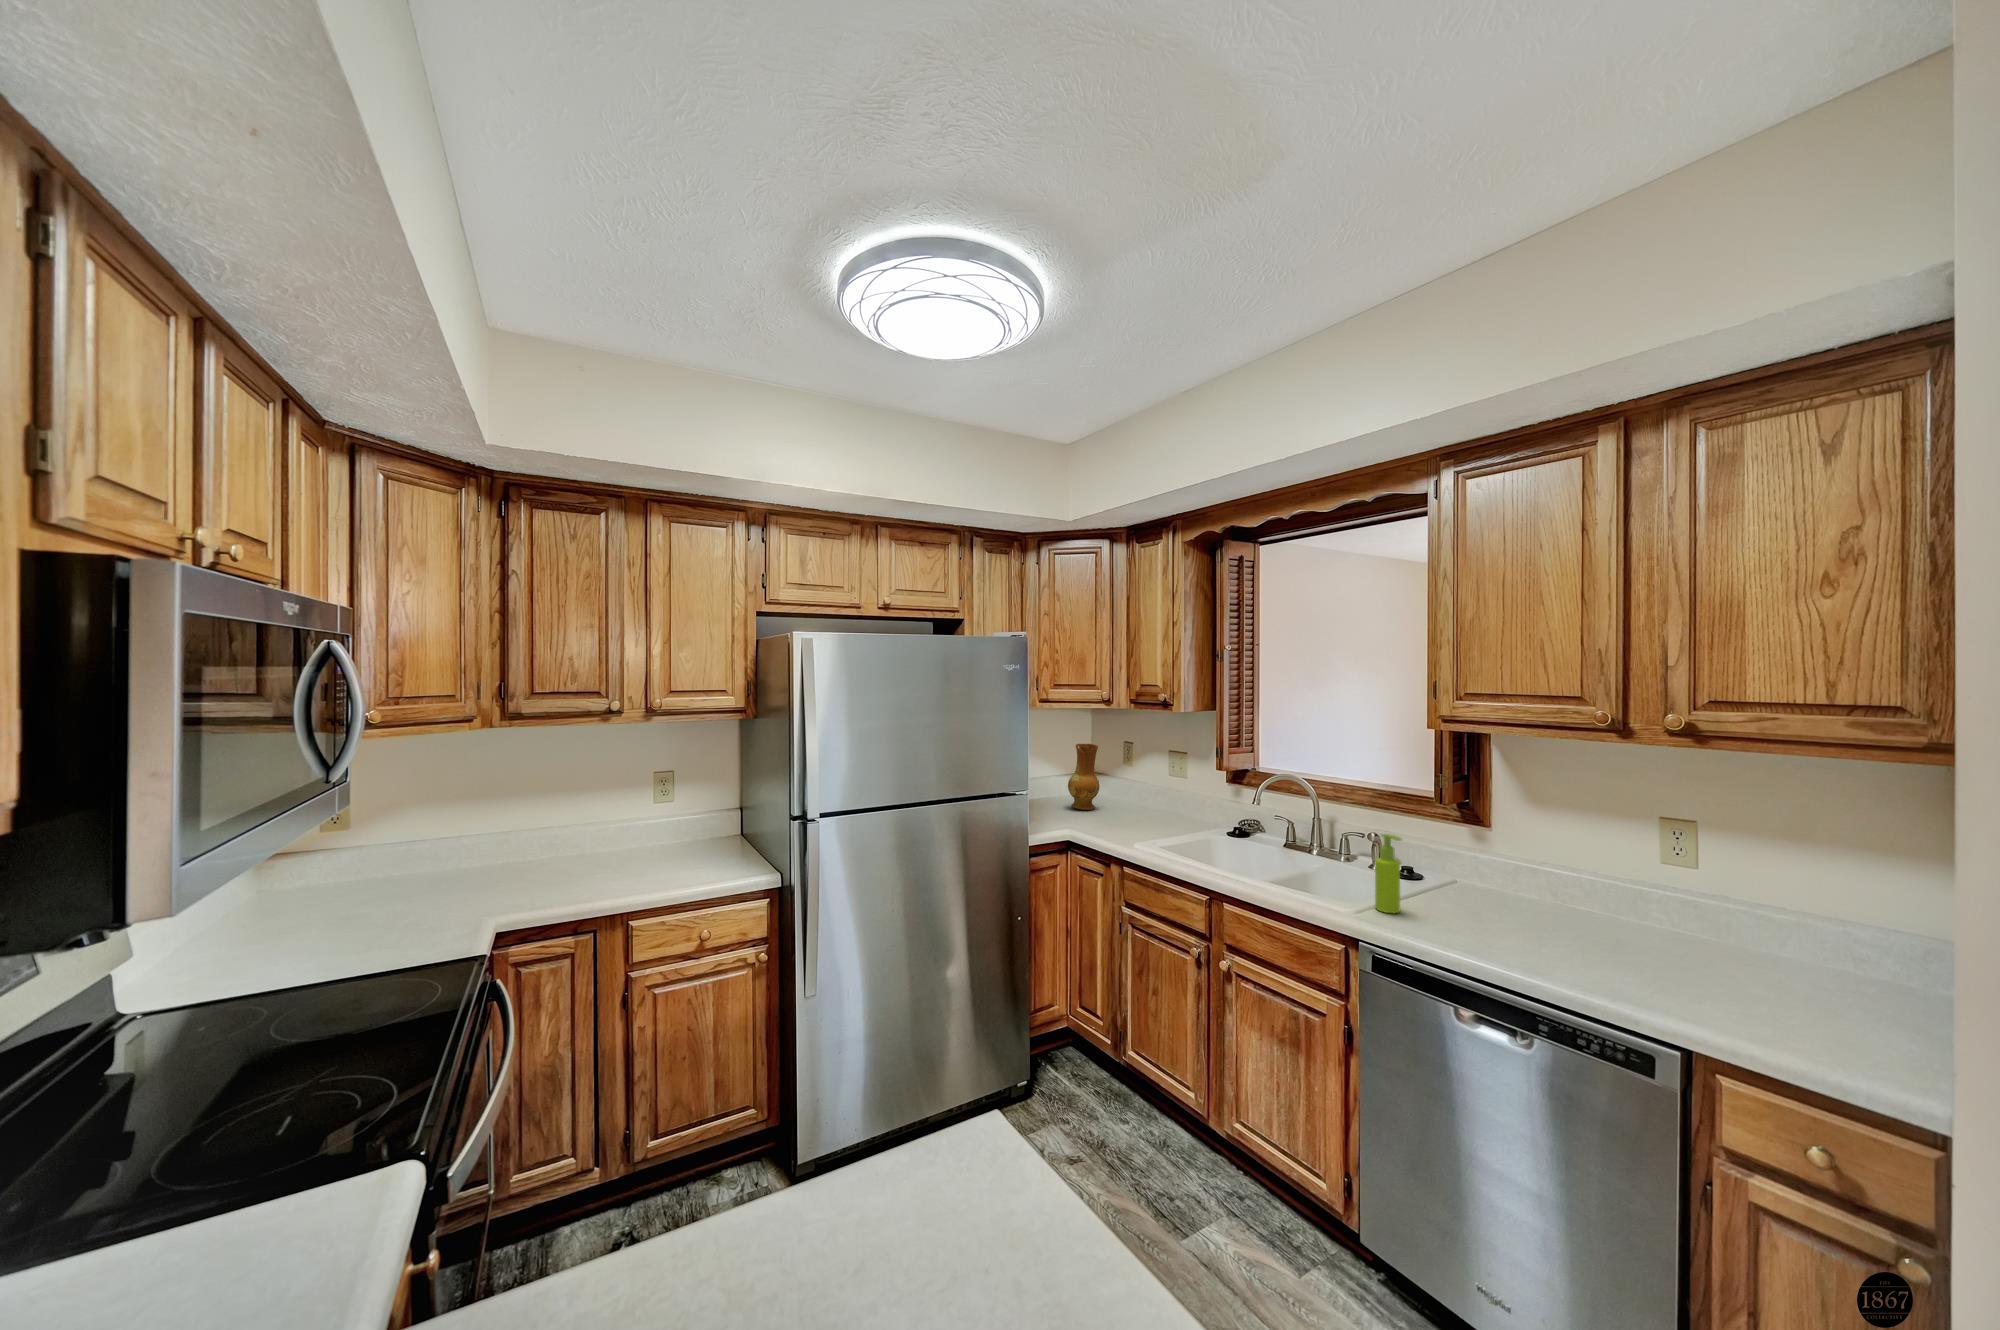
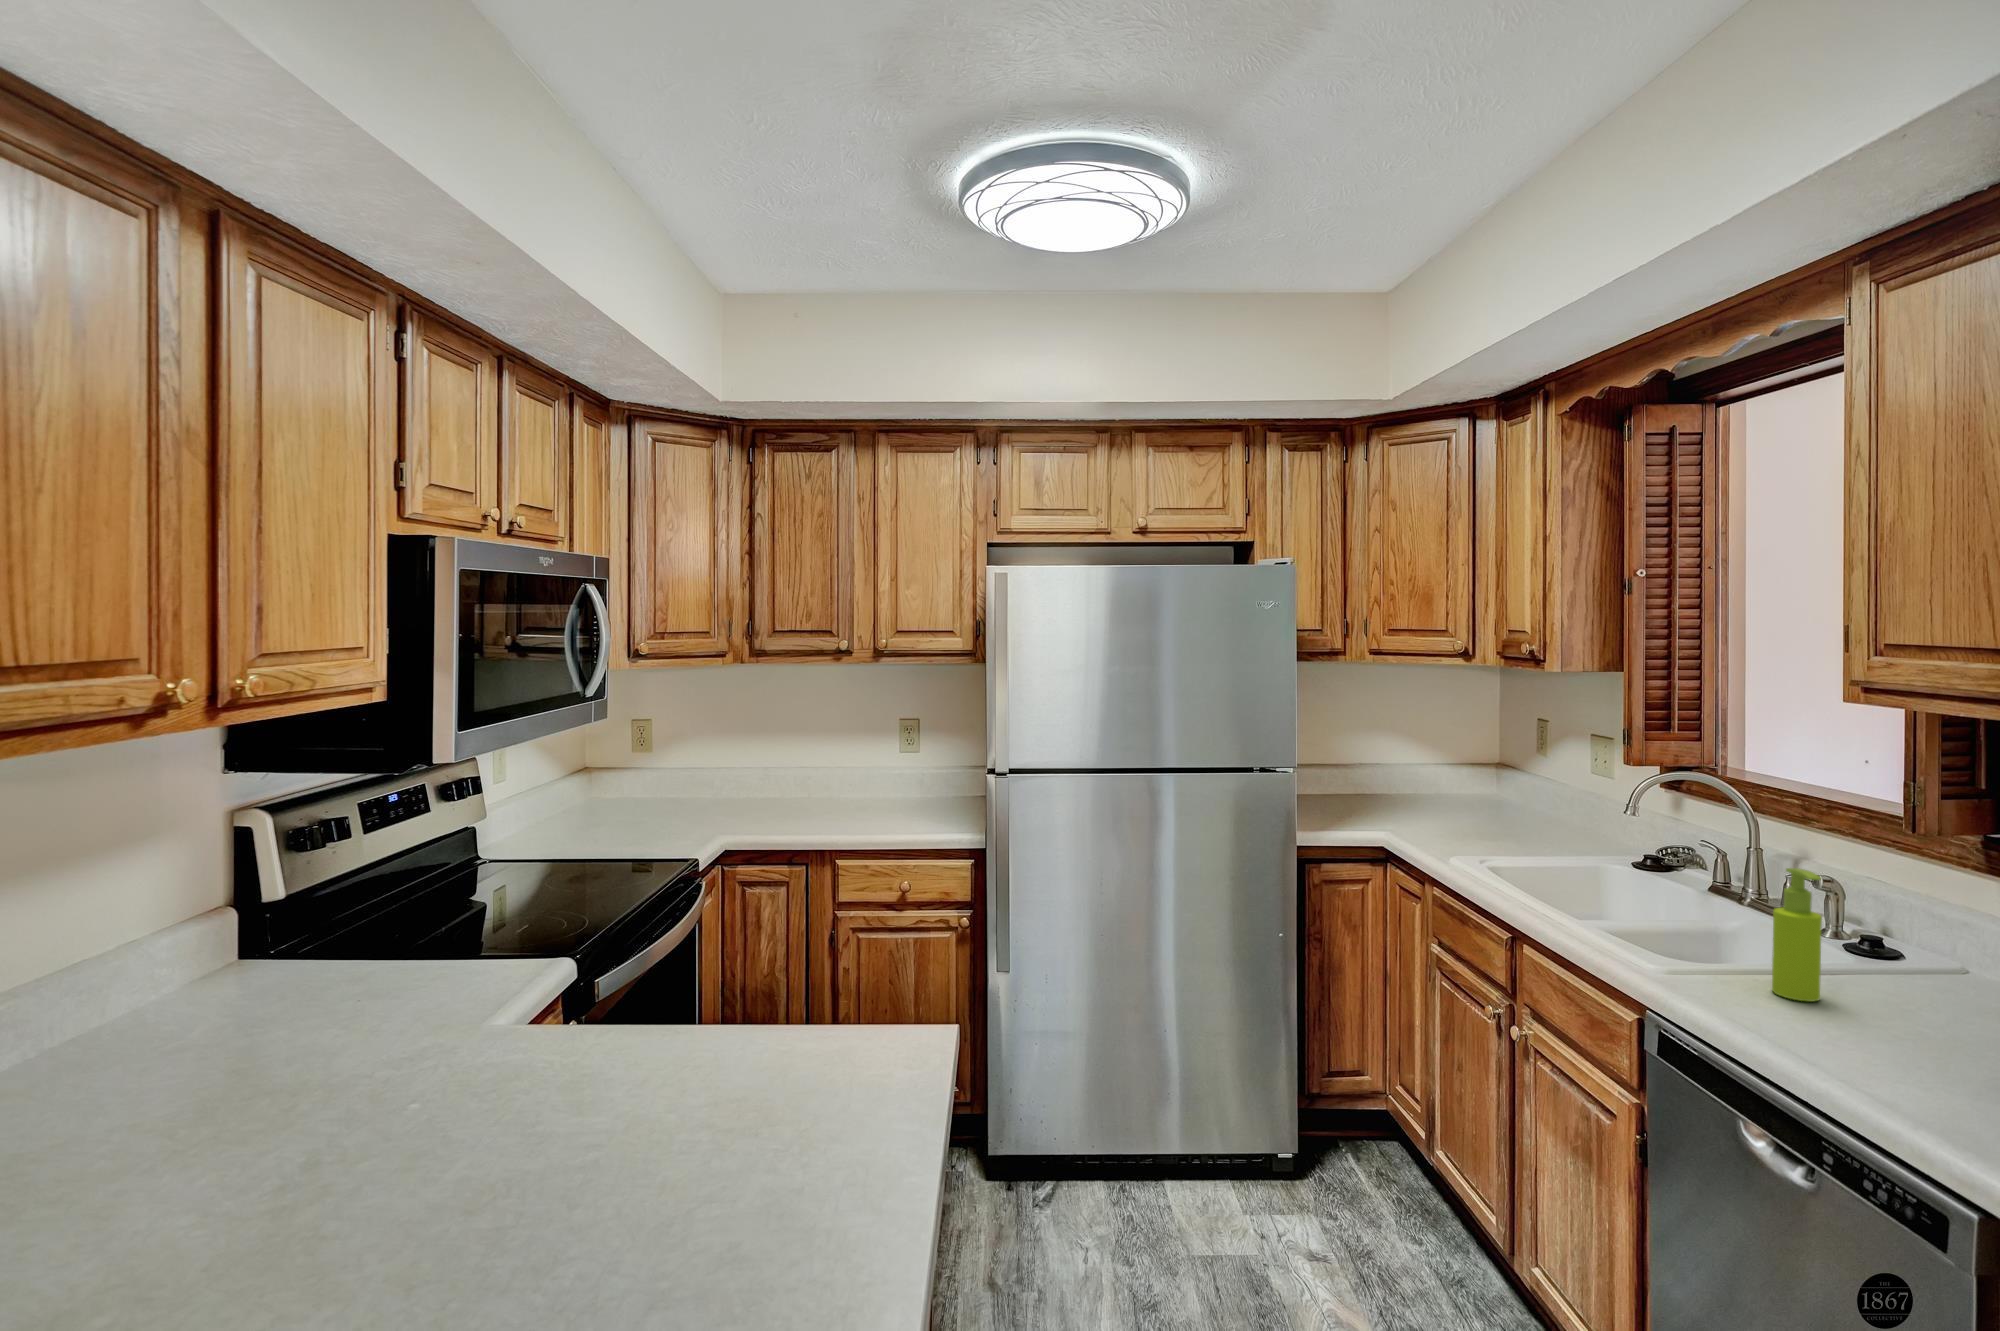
ceramic jug: present [1068,744,1099,810] -> none [1415,721,1464,816]

